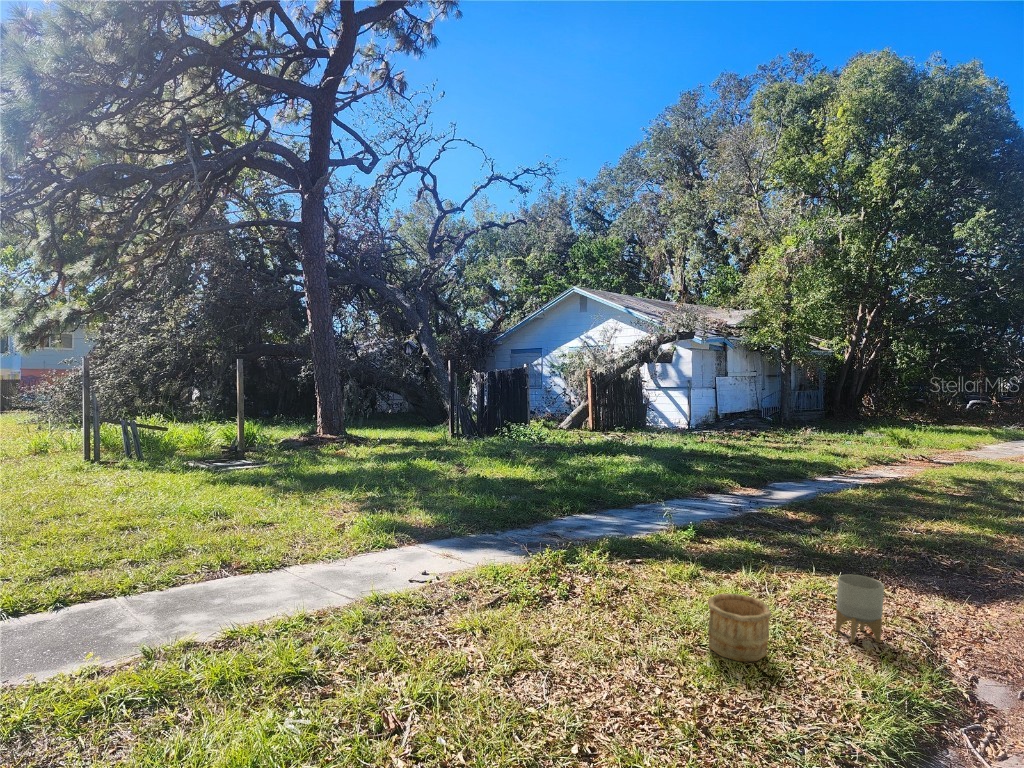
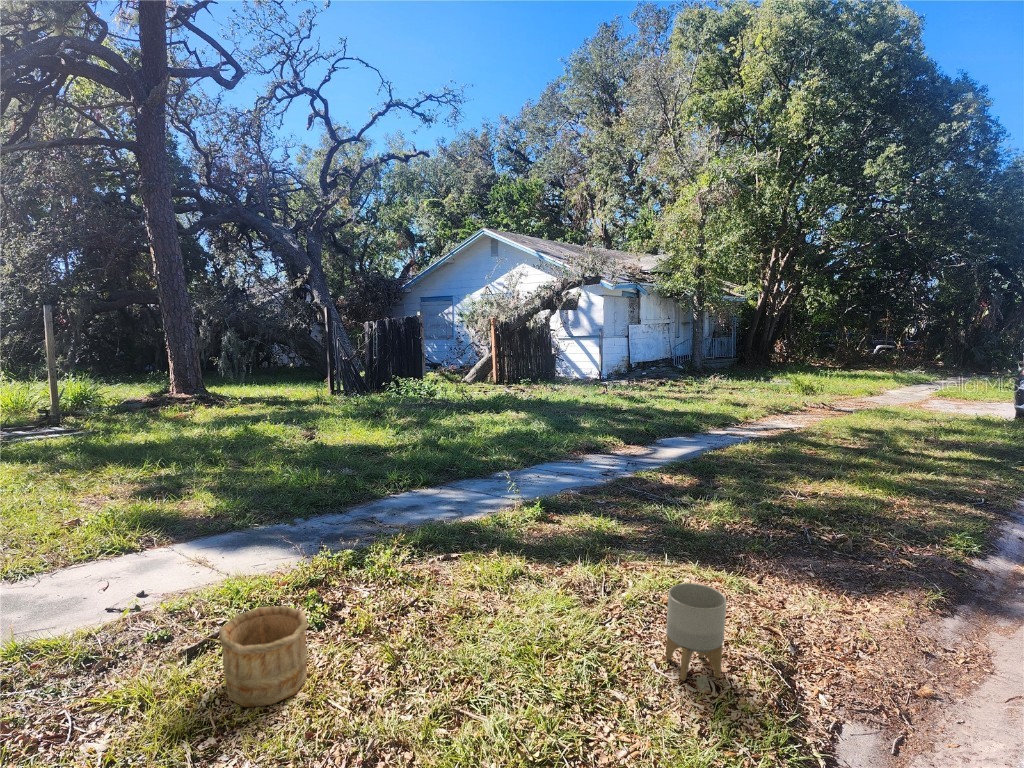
wooden bucket: present [709,594,772,662] -> present [219,606,308,707]

